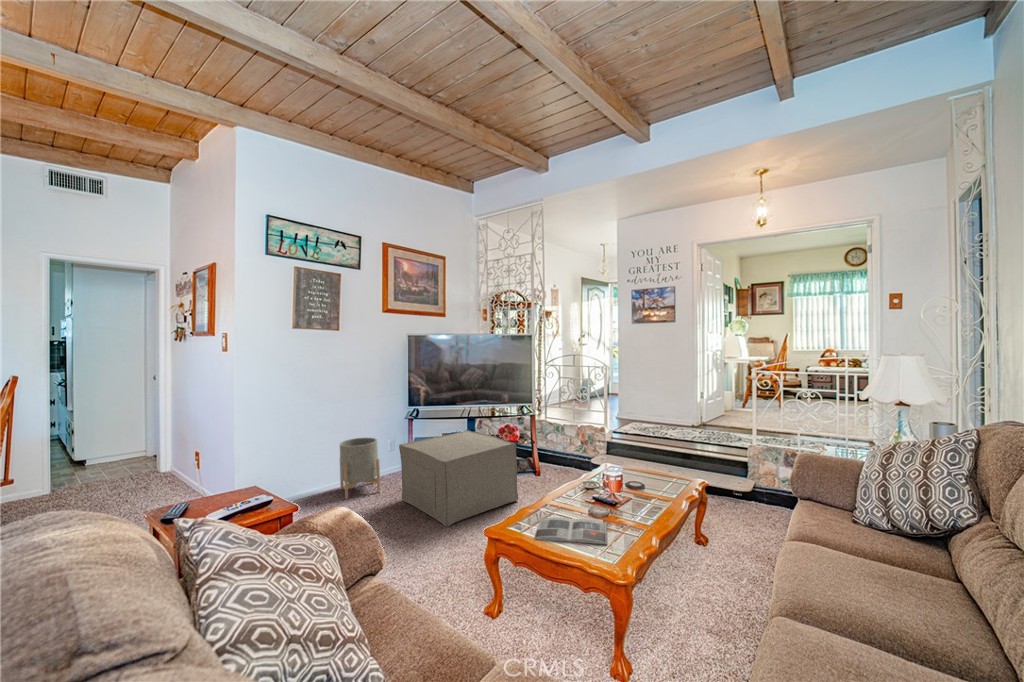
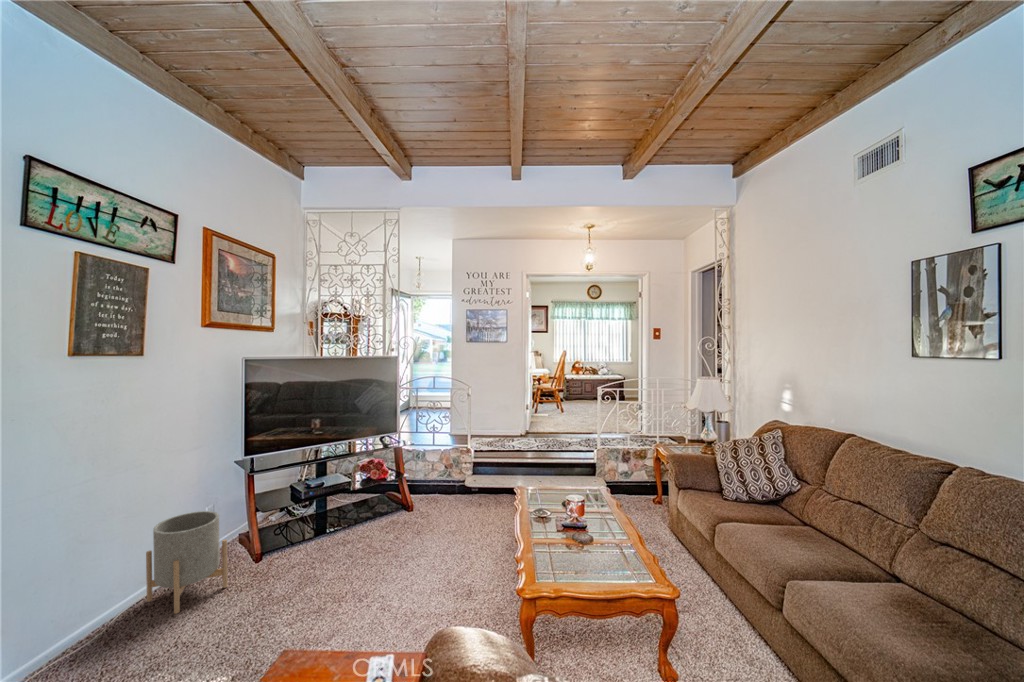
ottoman: present [399,430,518,527] -> none [275,476,427,603]
magazine: present [534,517,607,544] -> none [552,546,630,581]

